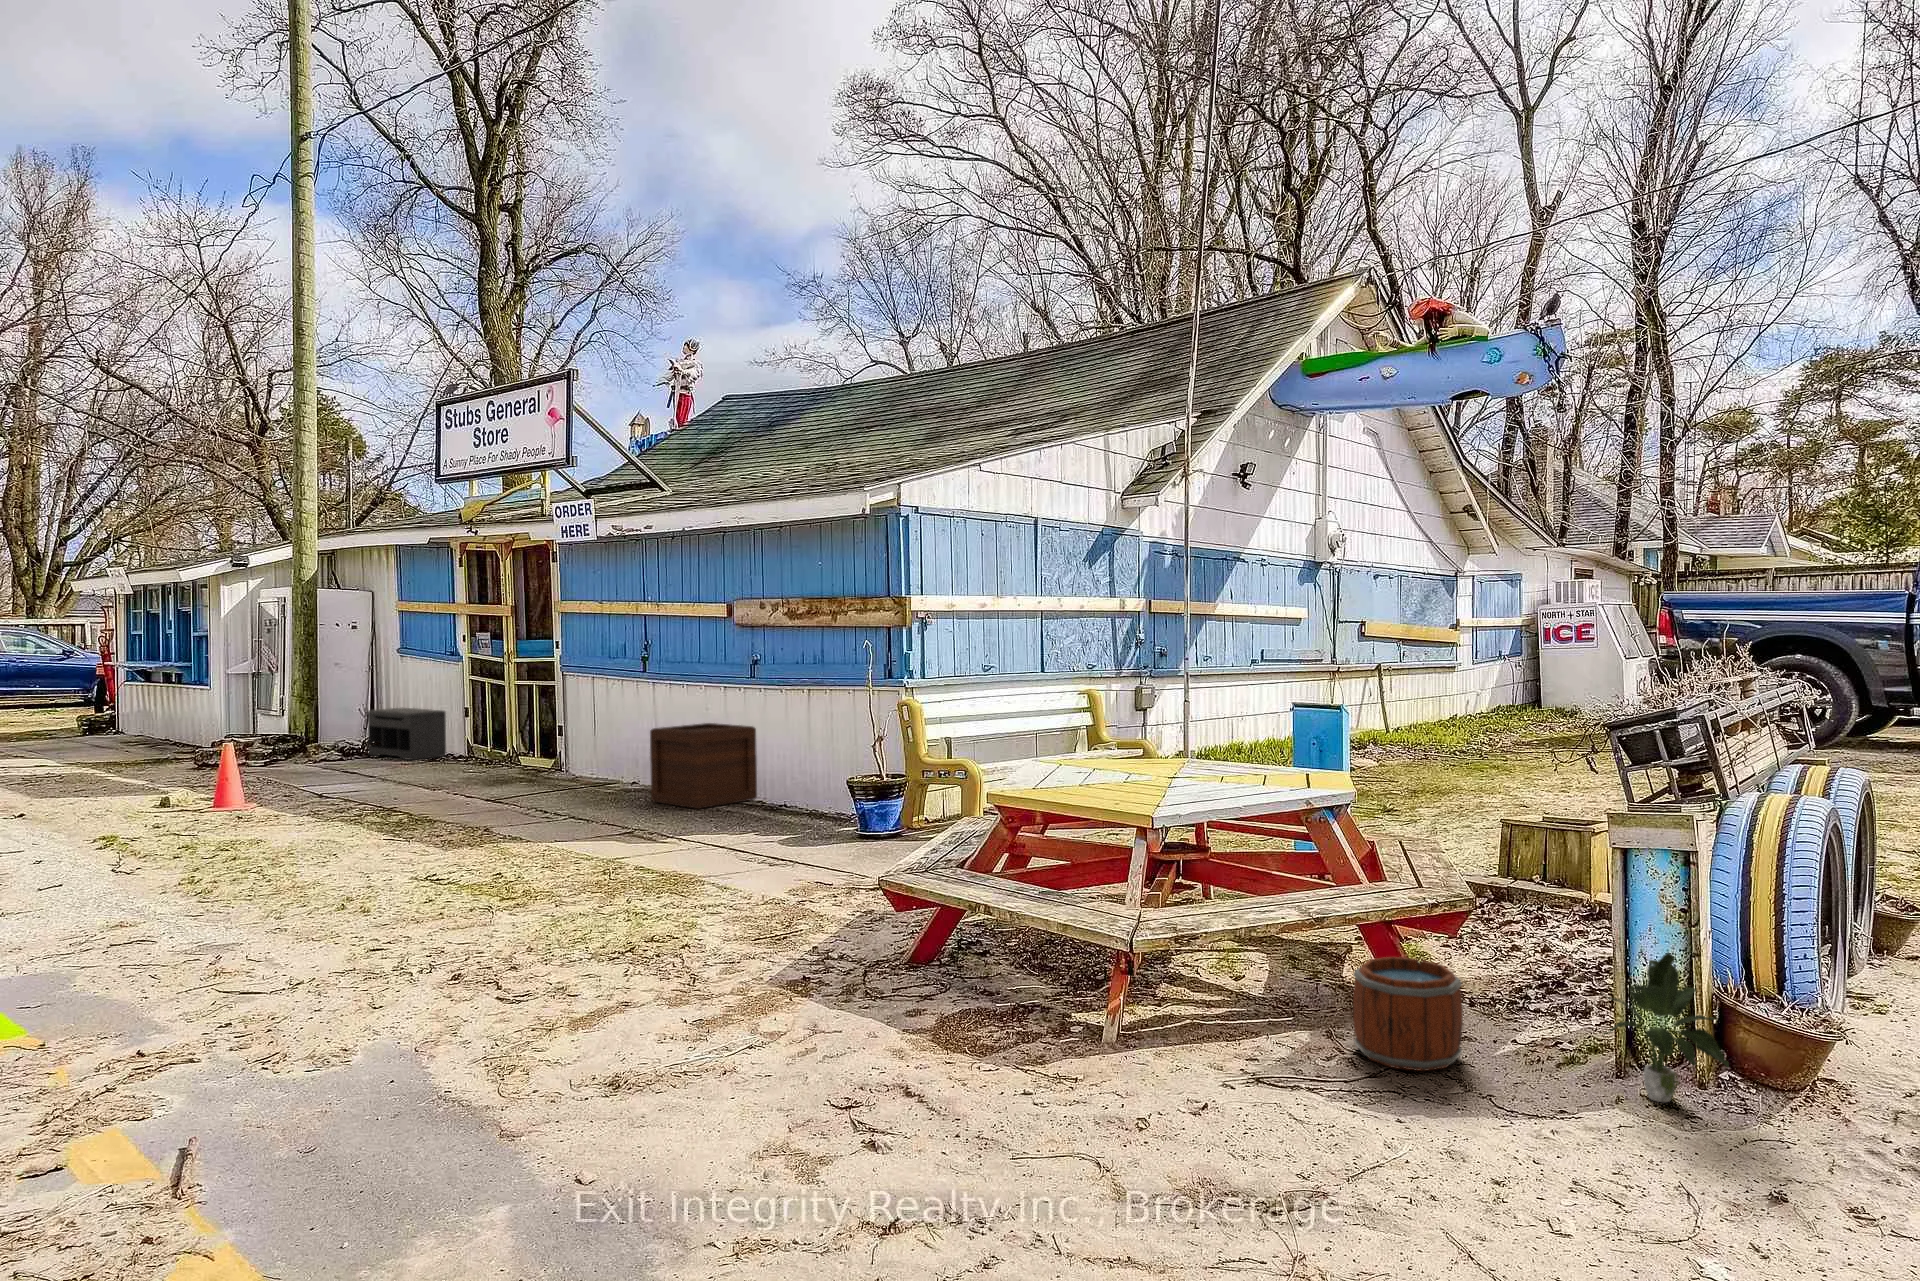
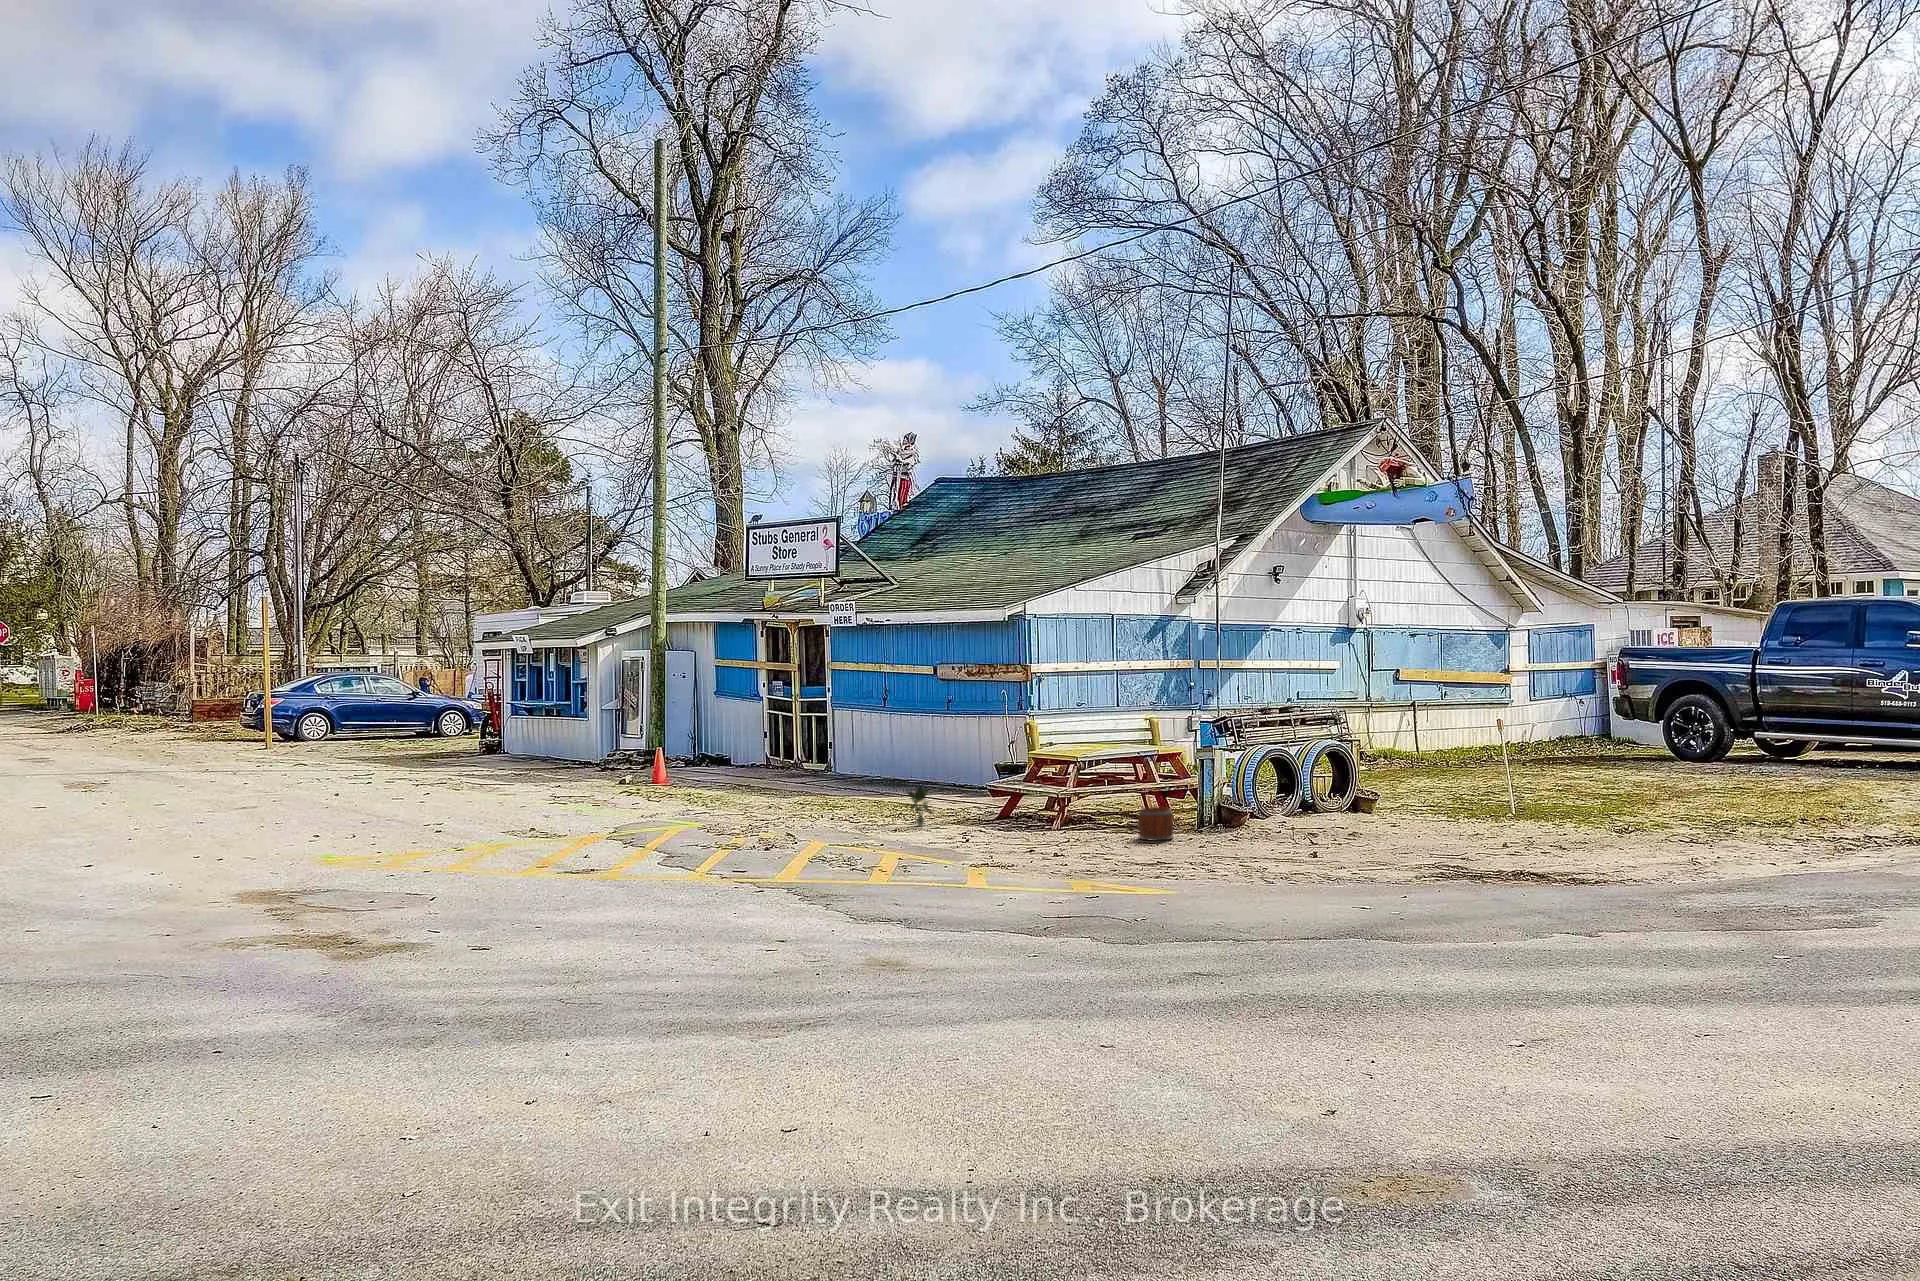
bench: present [368,708,446,760] -> none [700,731,751,765]
wooden crate: present [650,723,757,809] -> none [888,737,950,785]
potted plant: present [1604,953,1729,1102] -> present [906,787,933,826]

